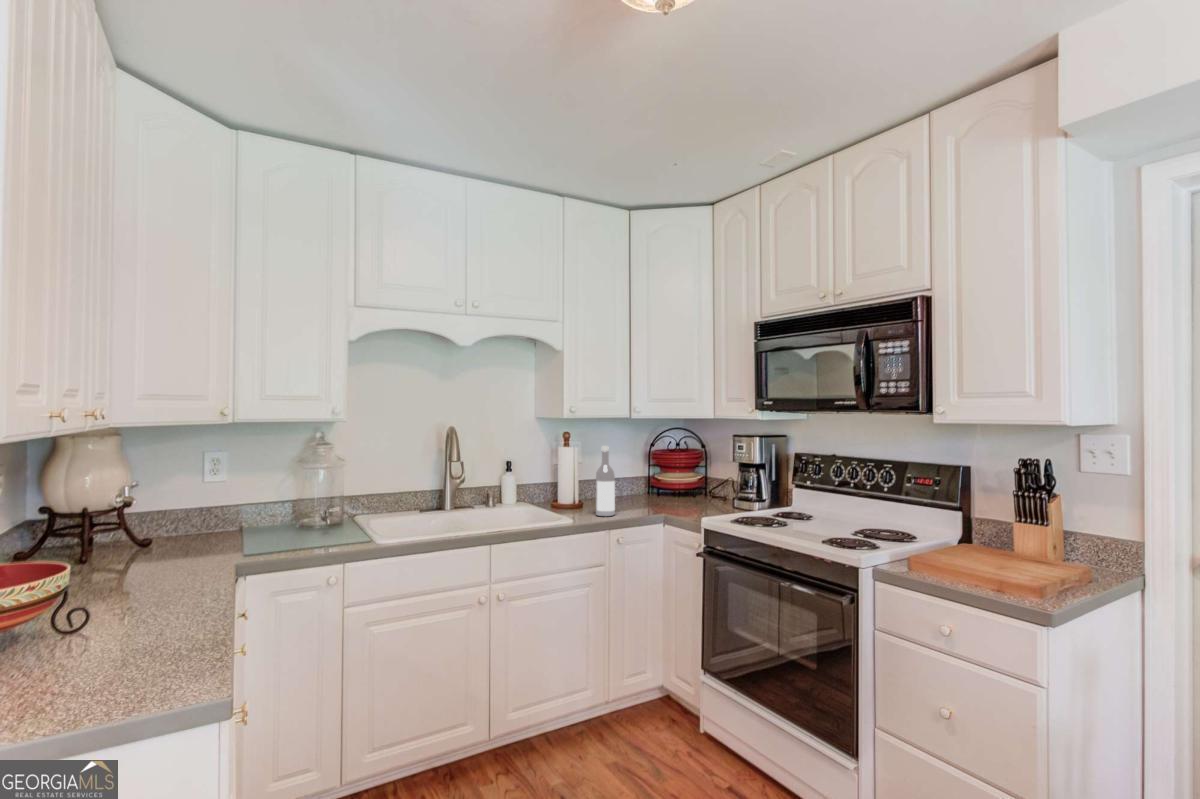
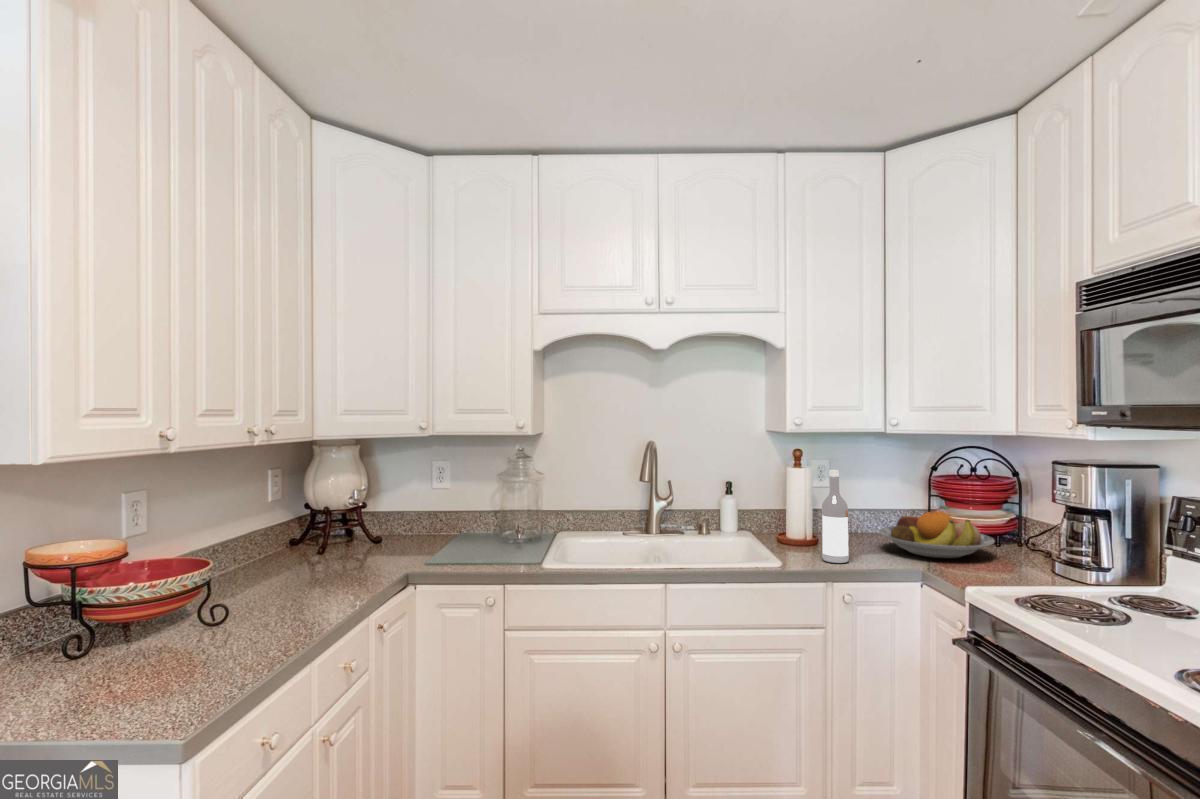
fruit bowl: none [625,474,698,507] -> present [879,511,994,559]

